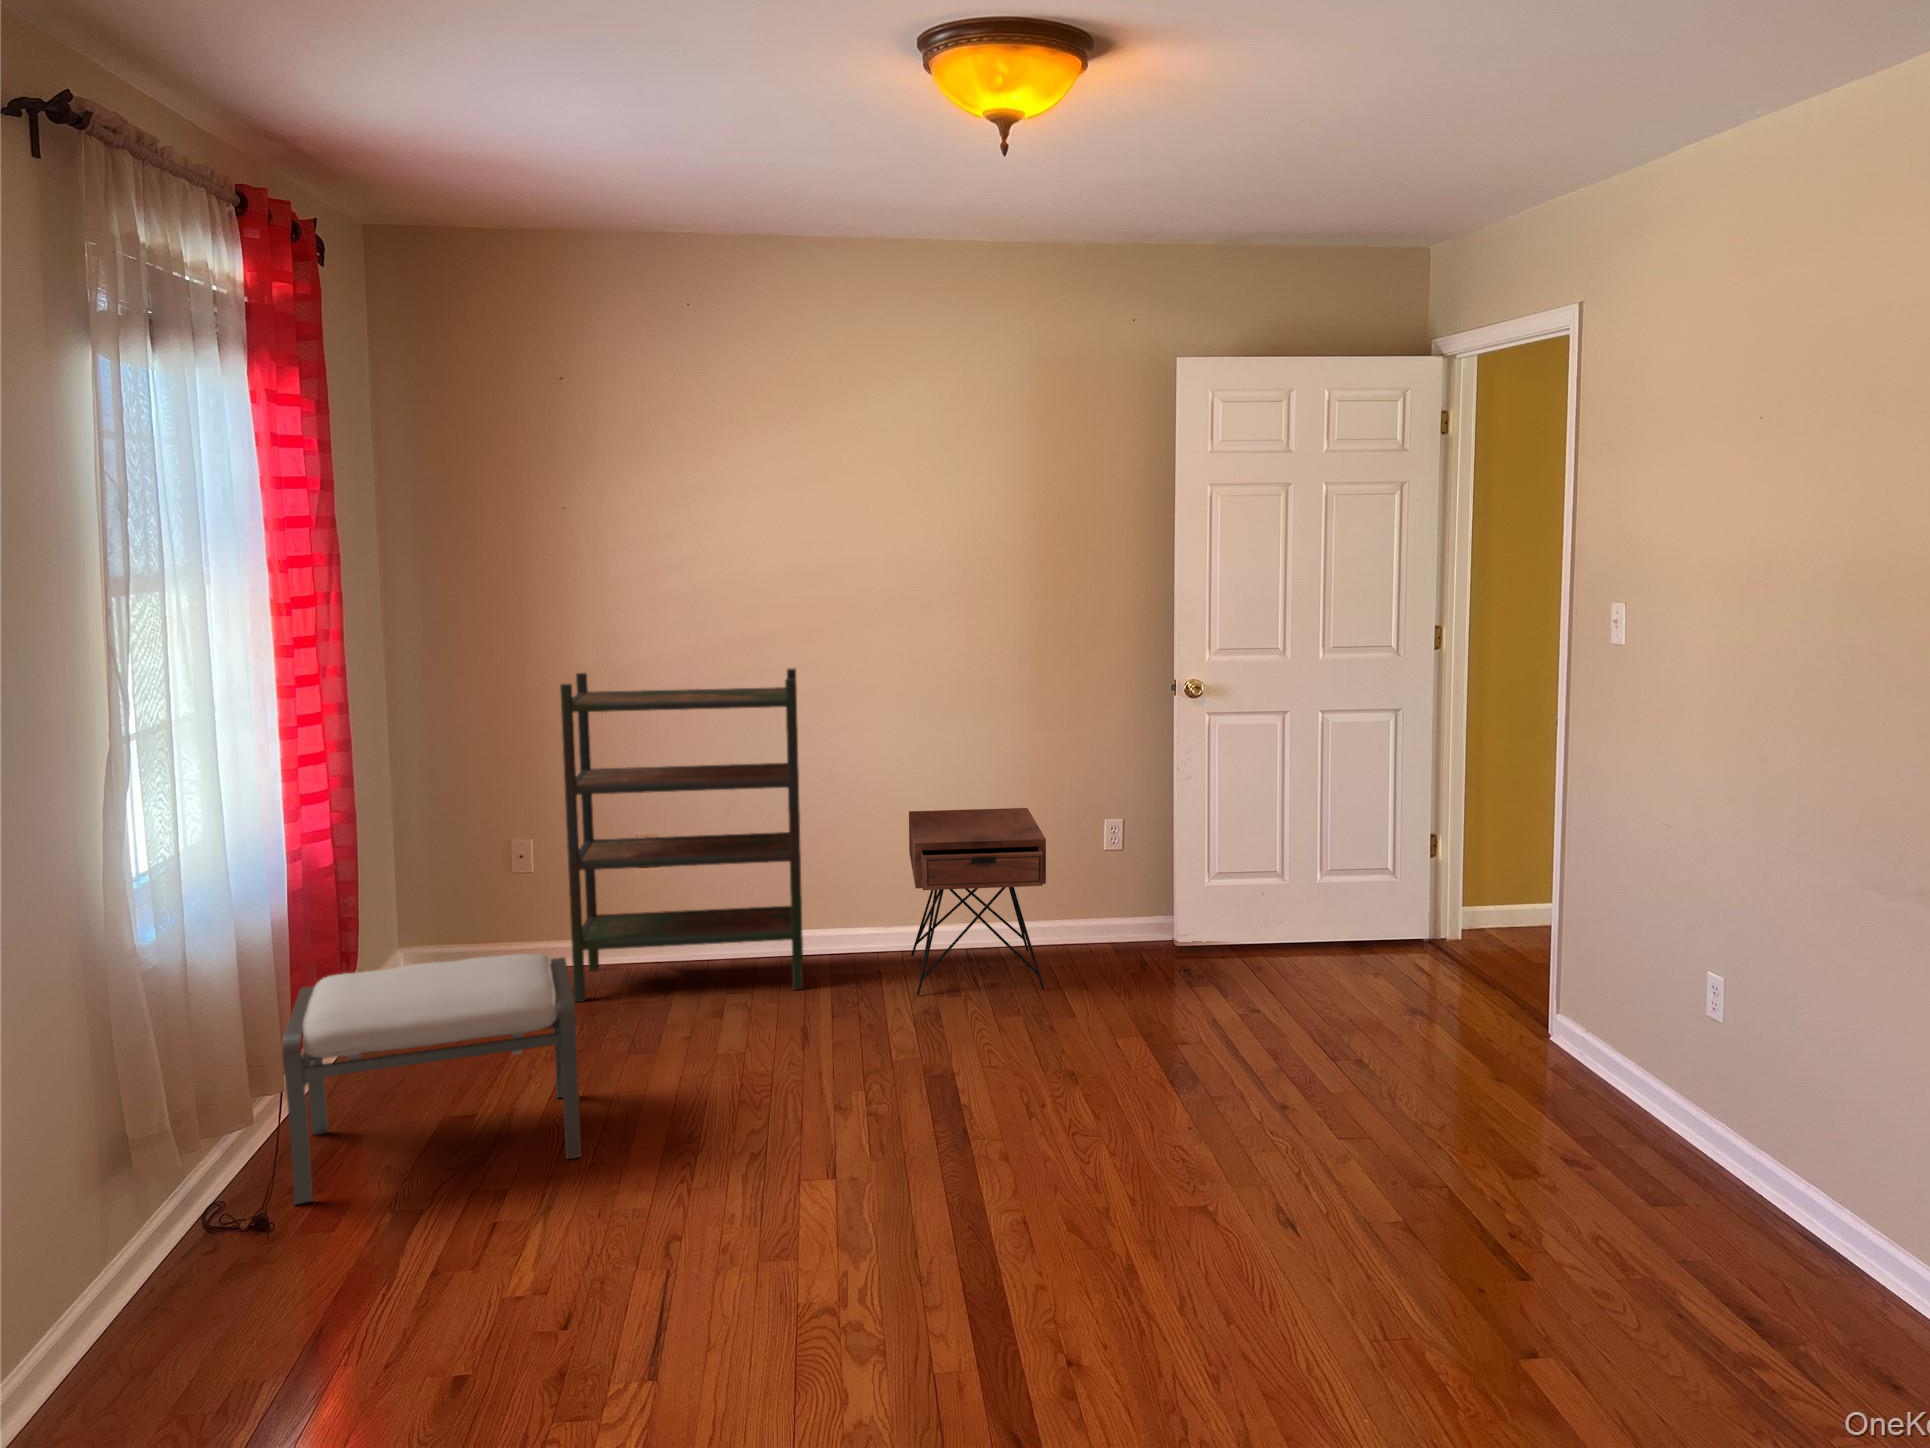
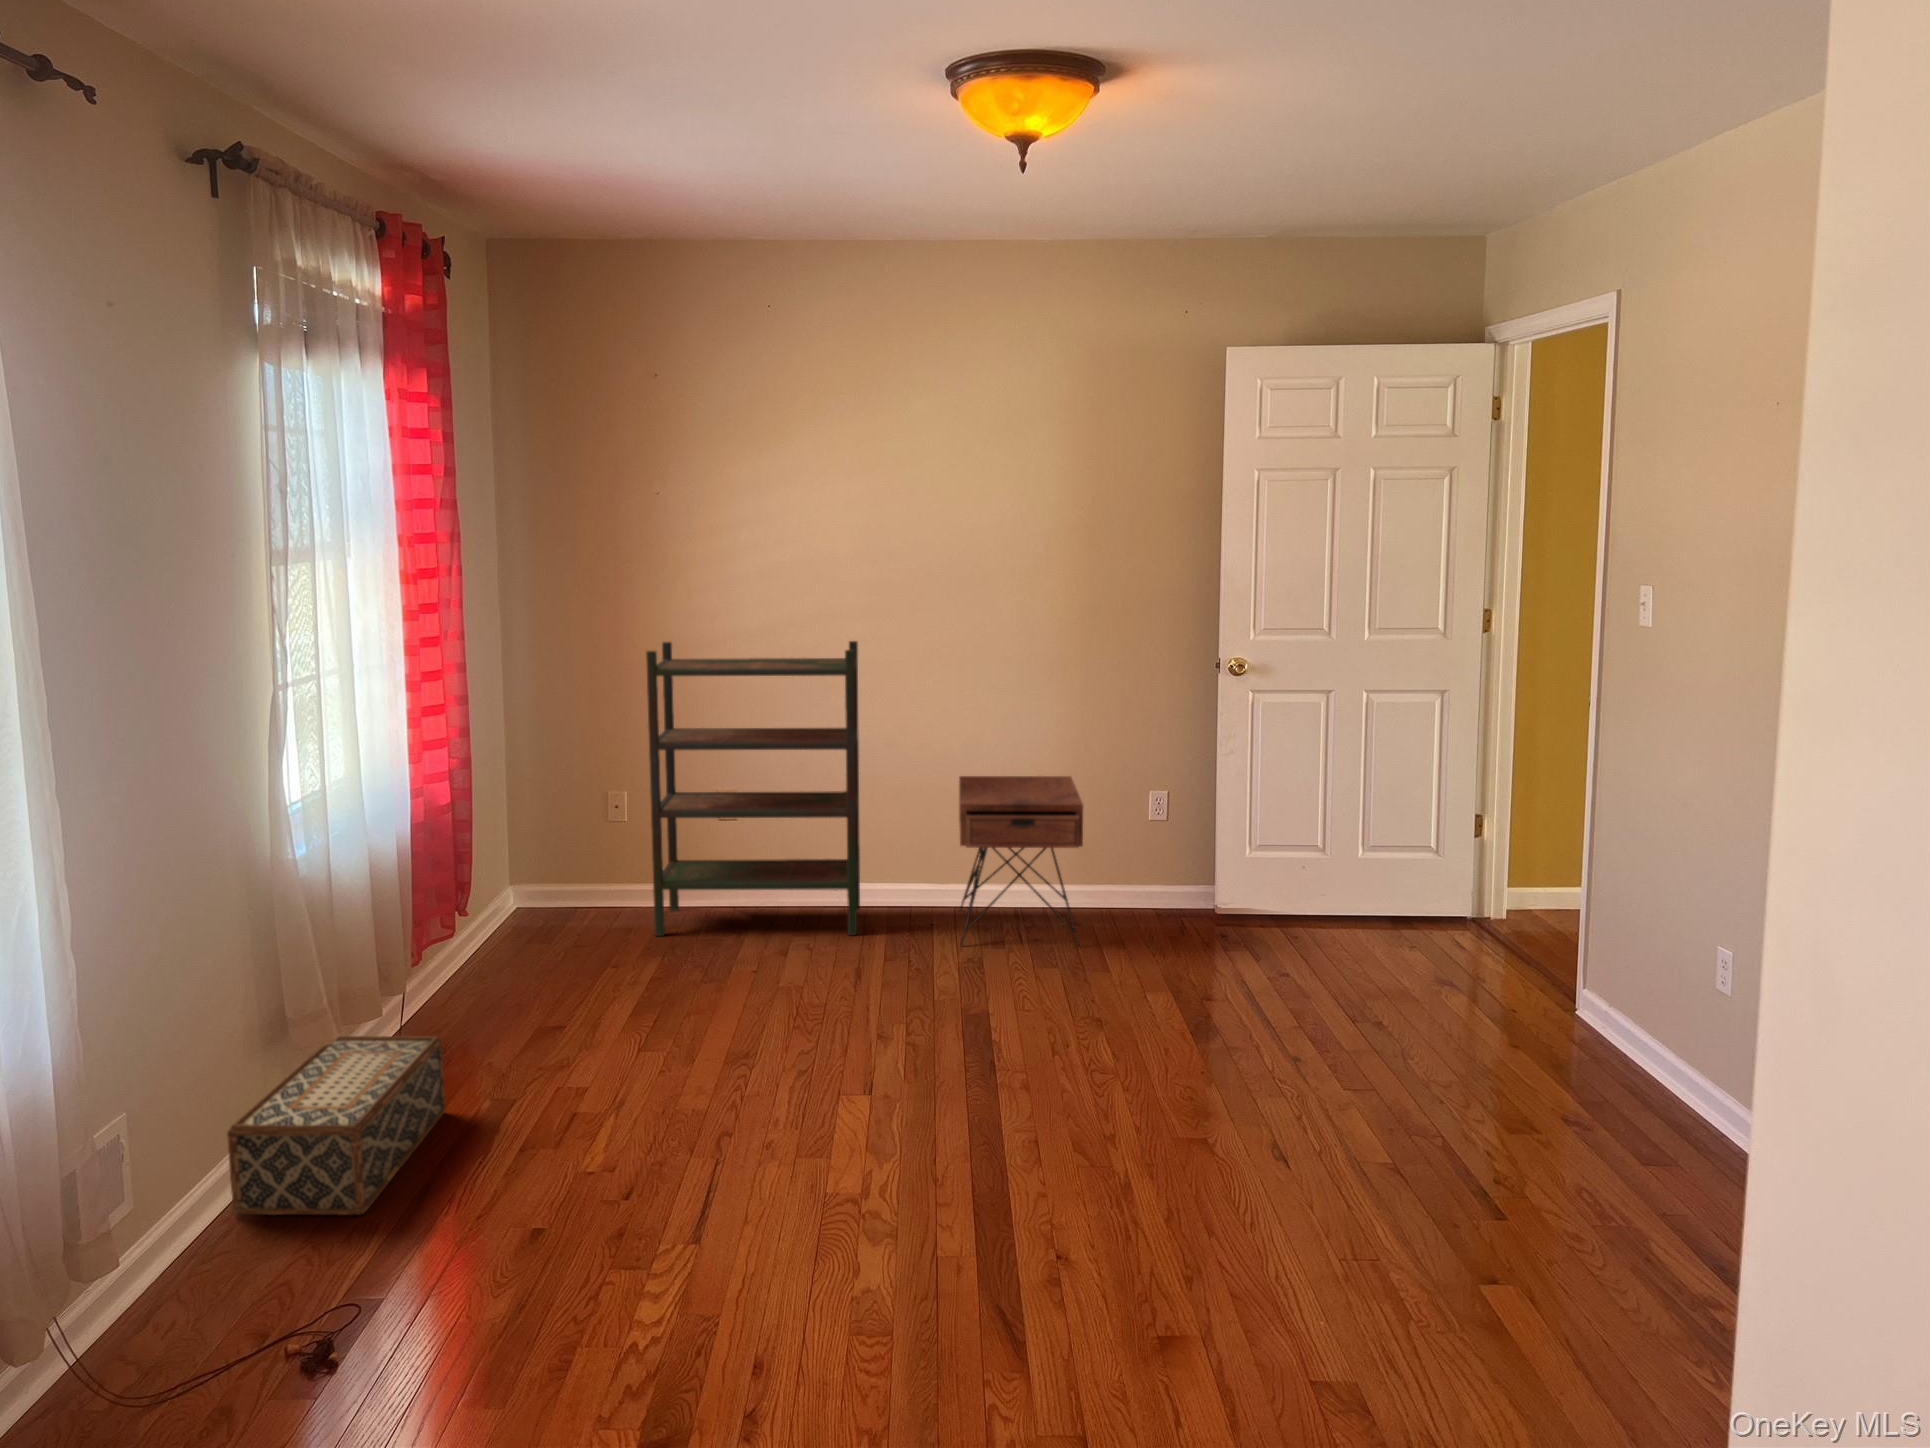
ottoman: present [283,954,582,1205] -> none [403,887,650,1088]
woven basket: none [63,1144,339,1387] -> present [227,1036,445,1215]

